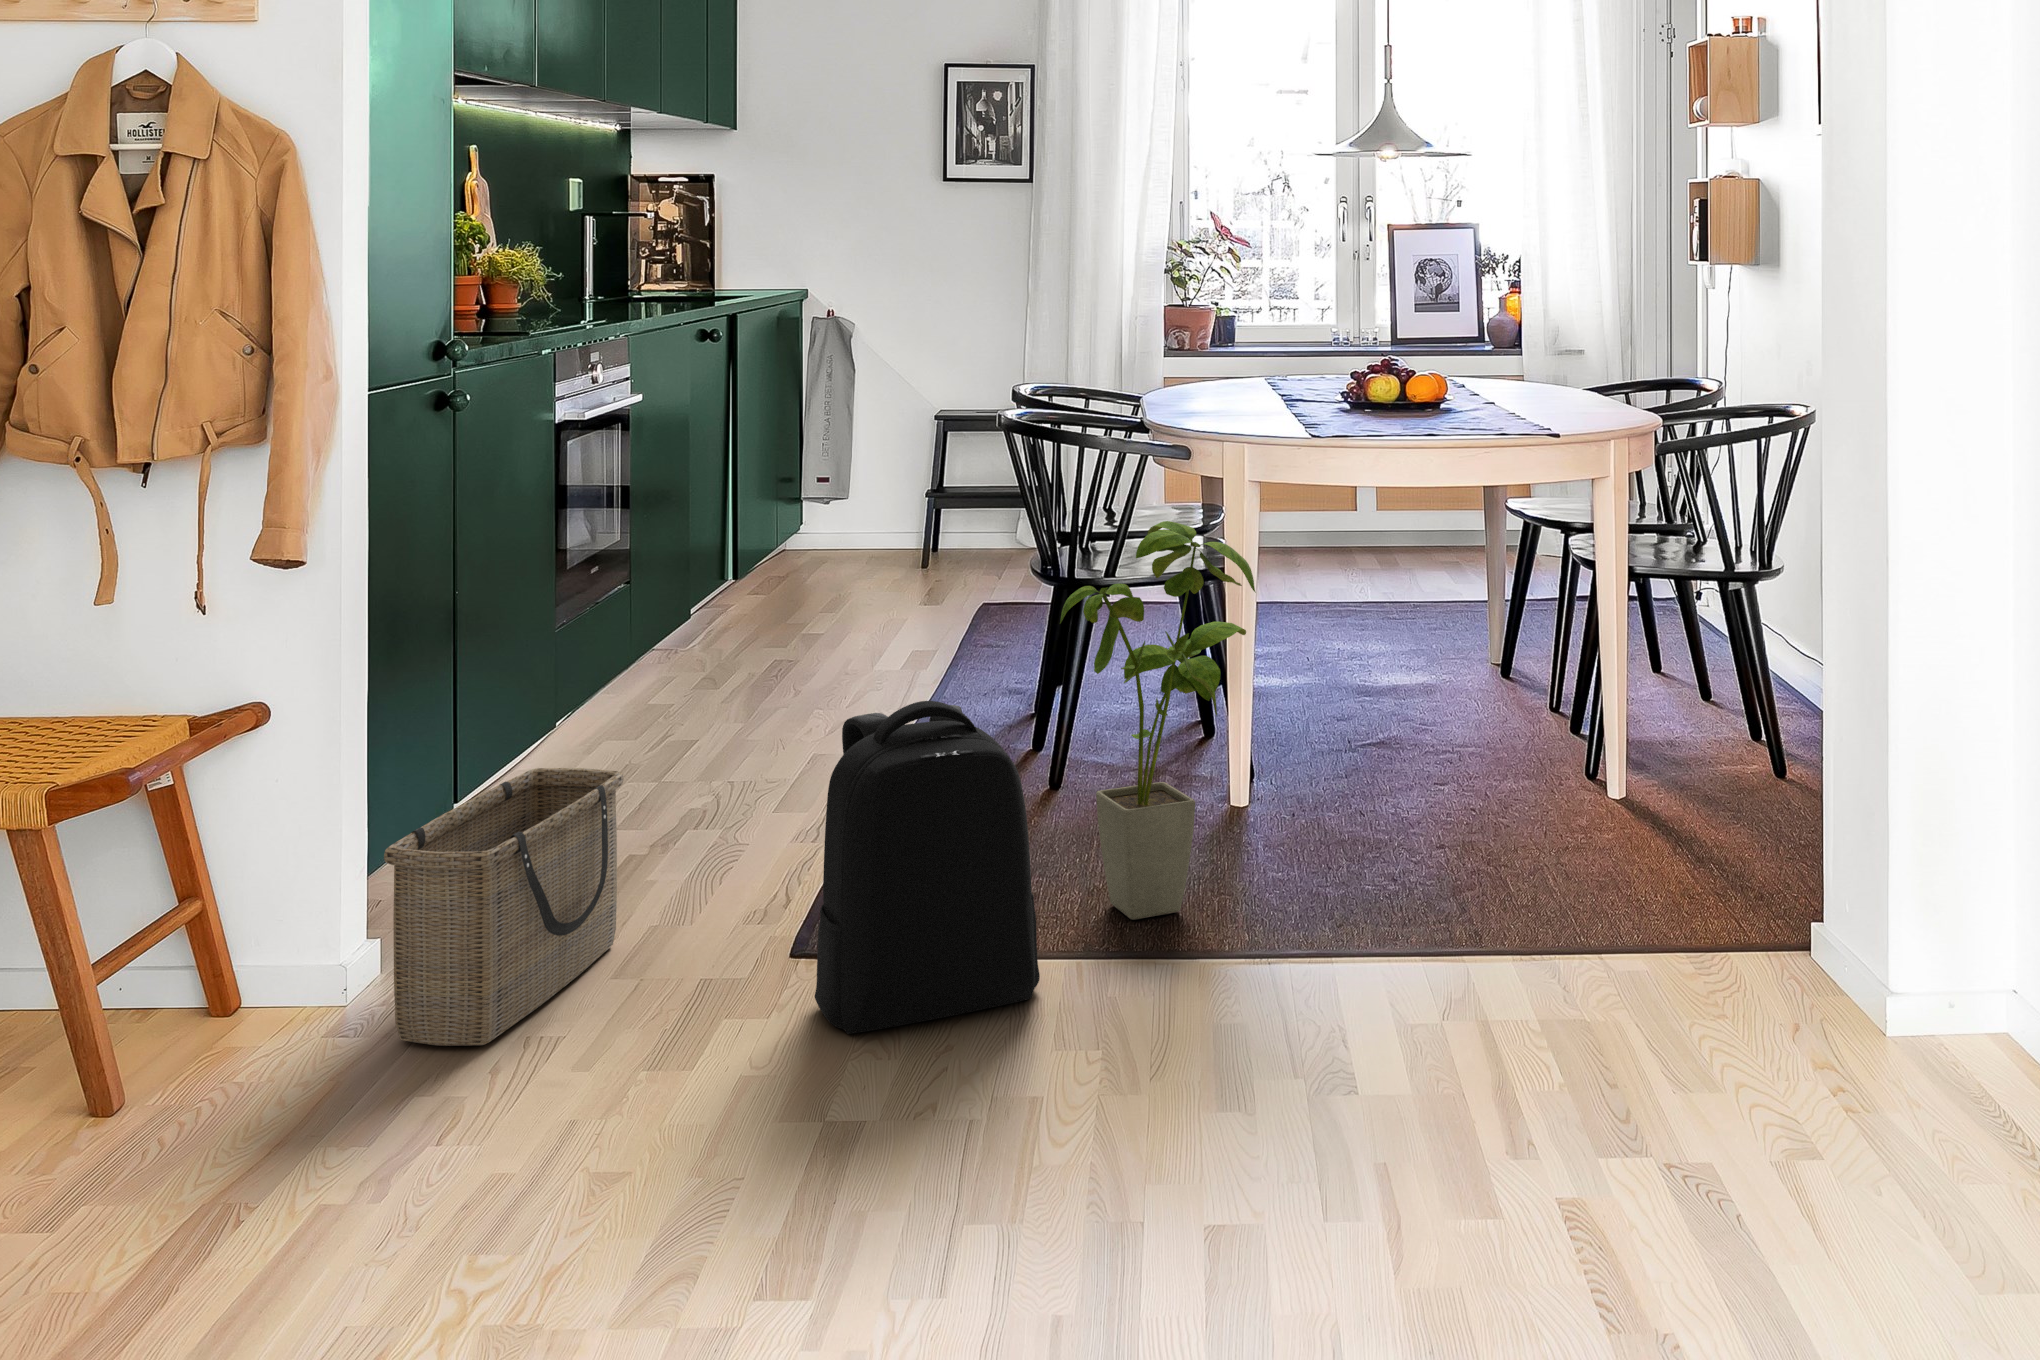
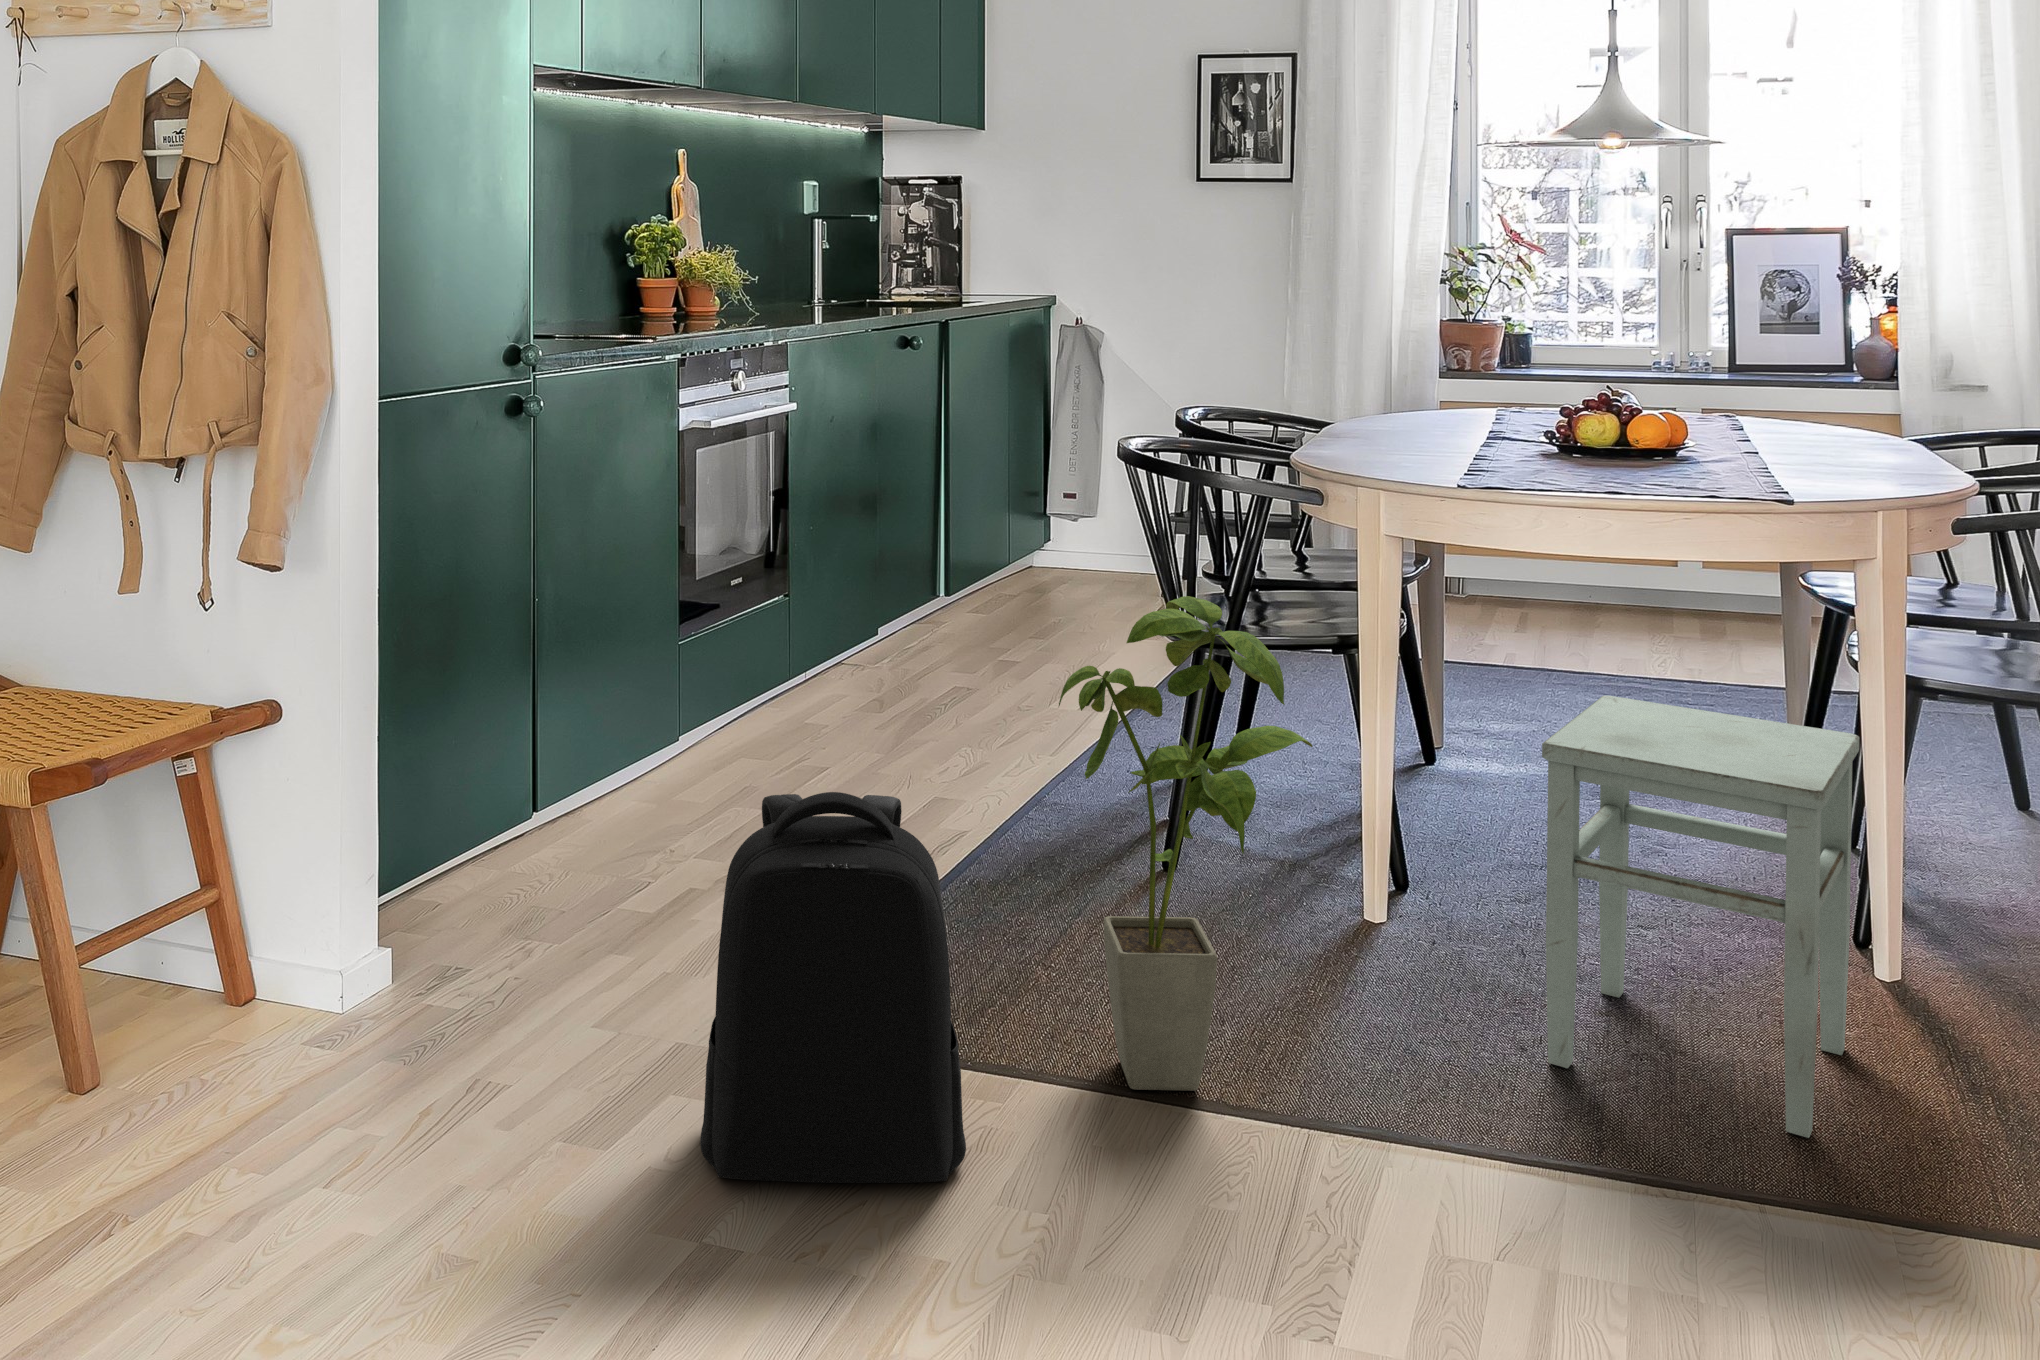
stool: none [1399,582,1584,862] -> present [1542,696,1859,1138]
basket: present [384,768,623,1046] -> none [301,789,591,1090]

